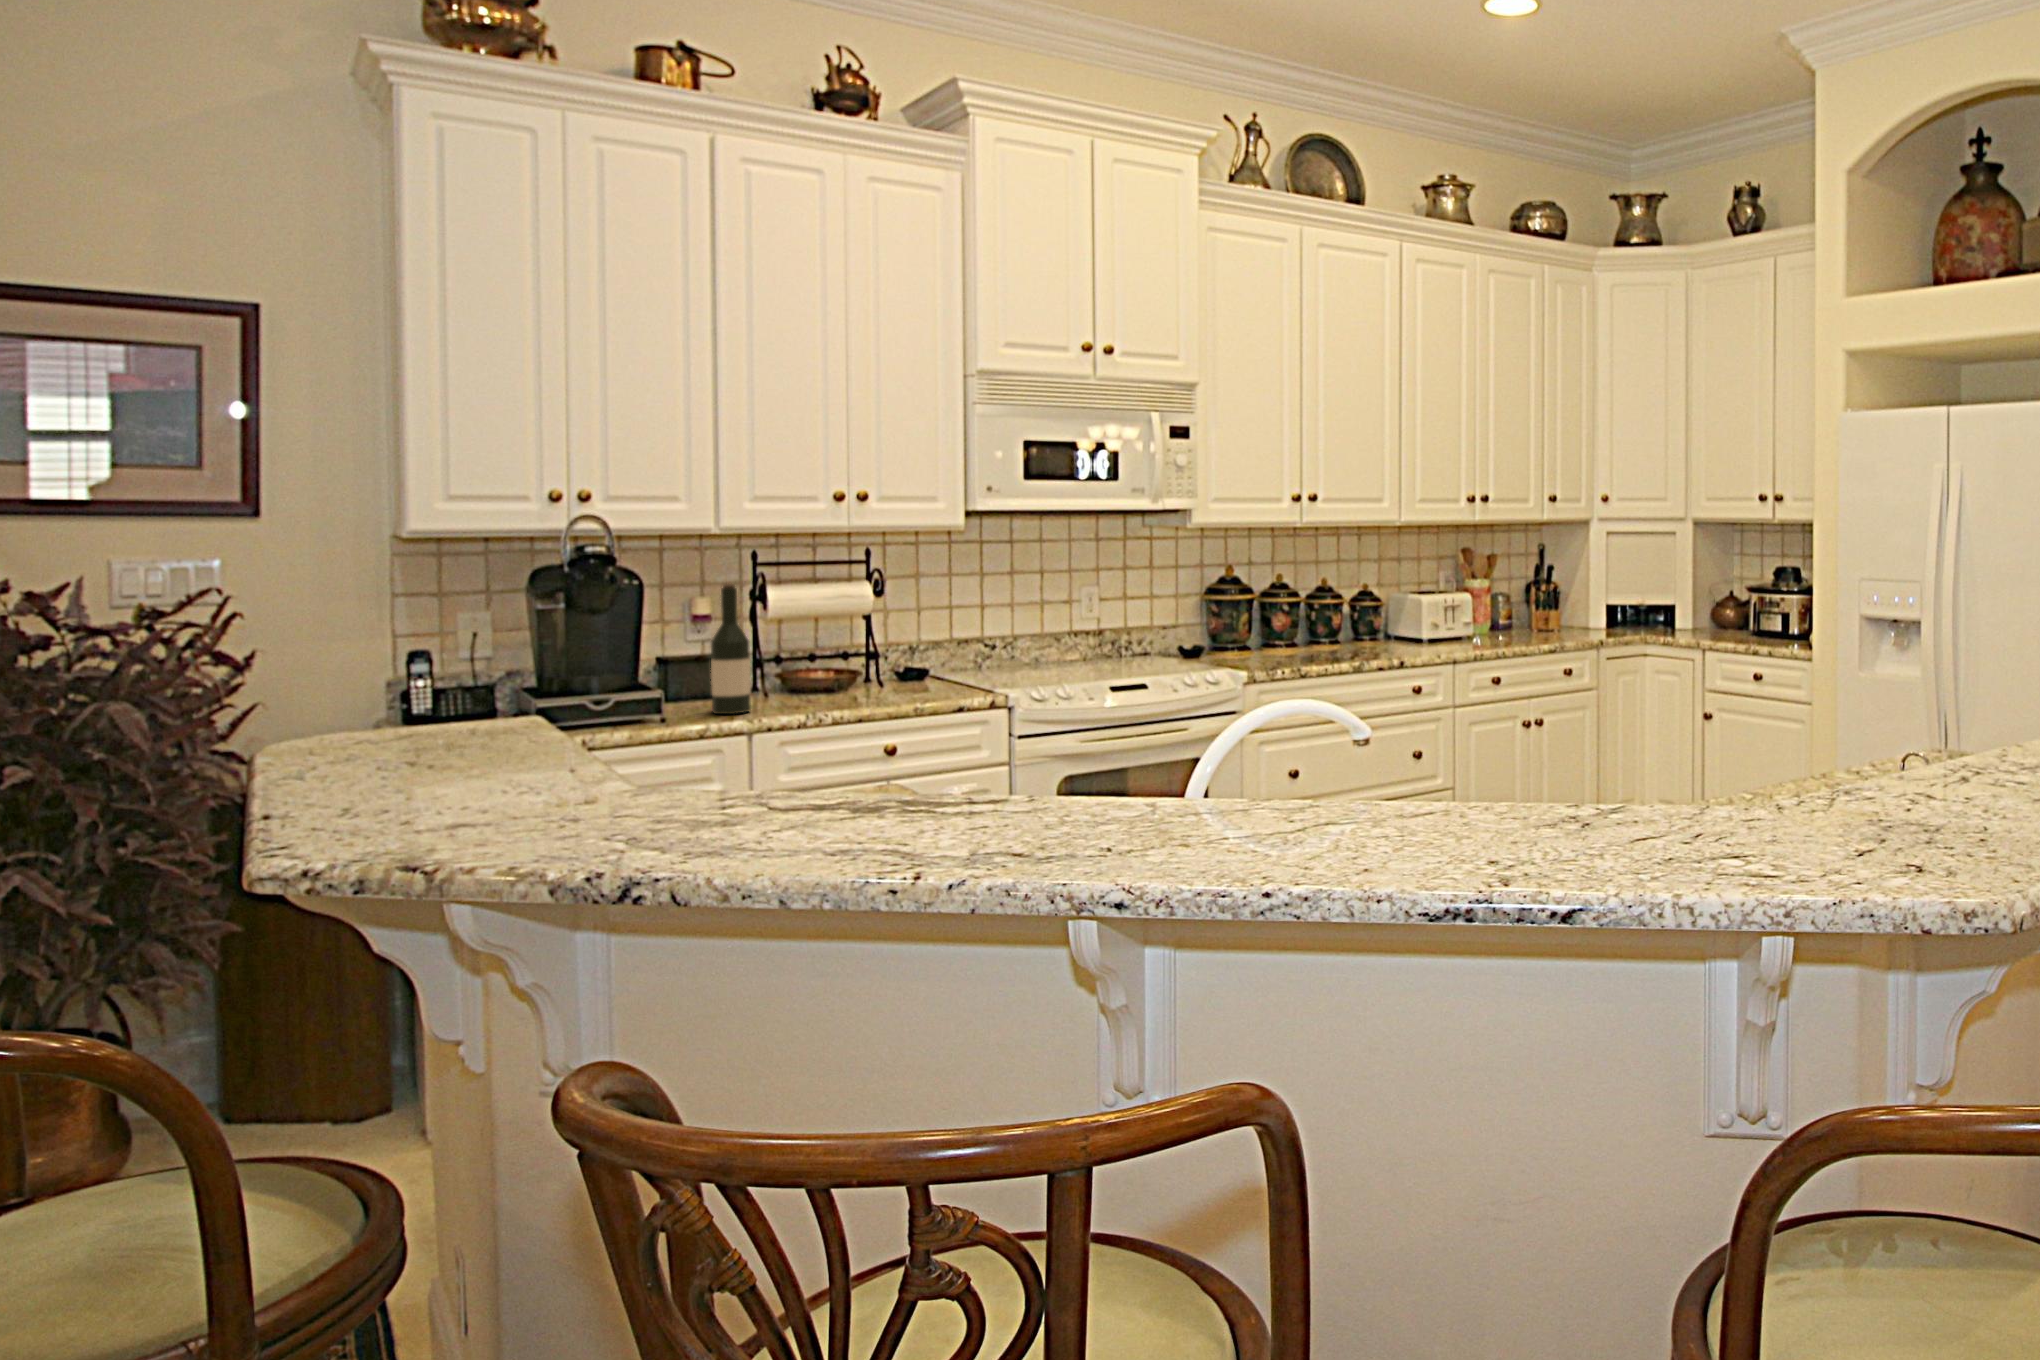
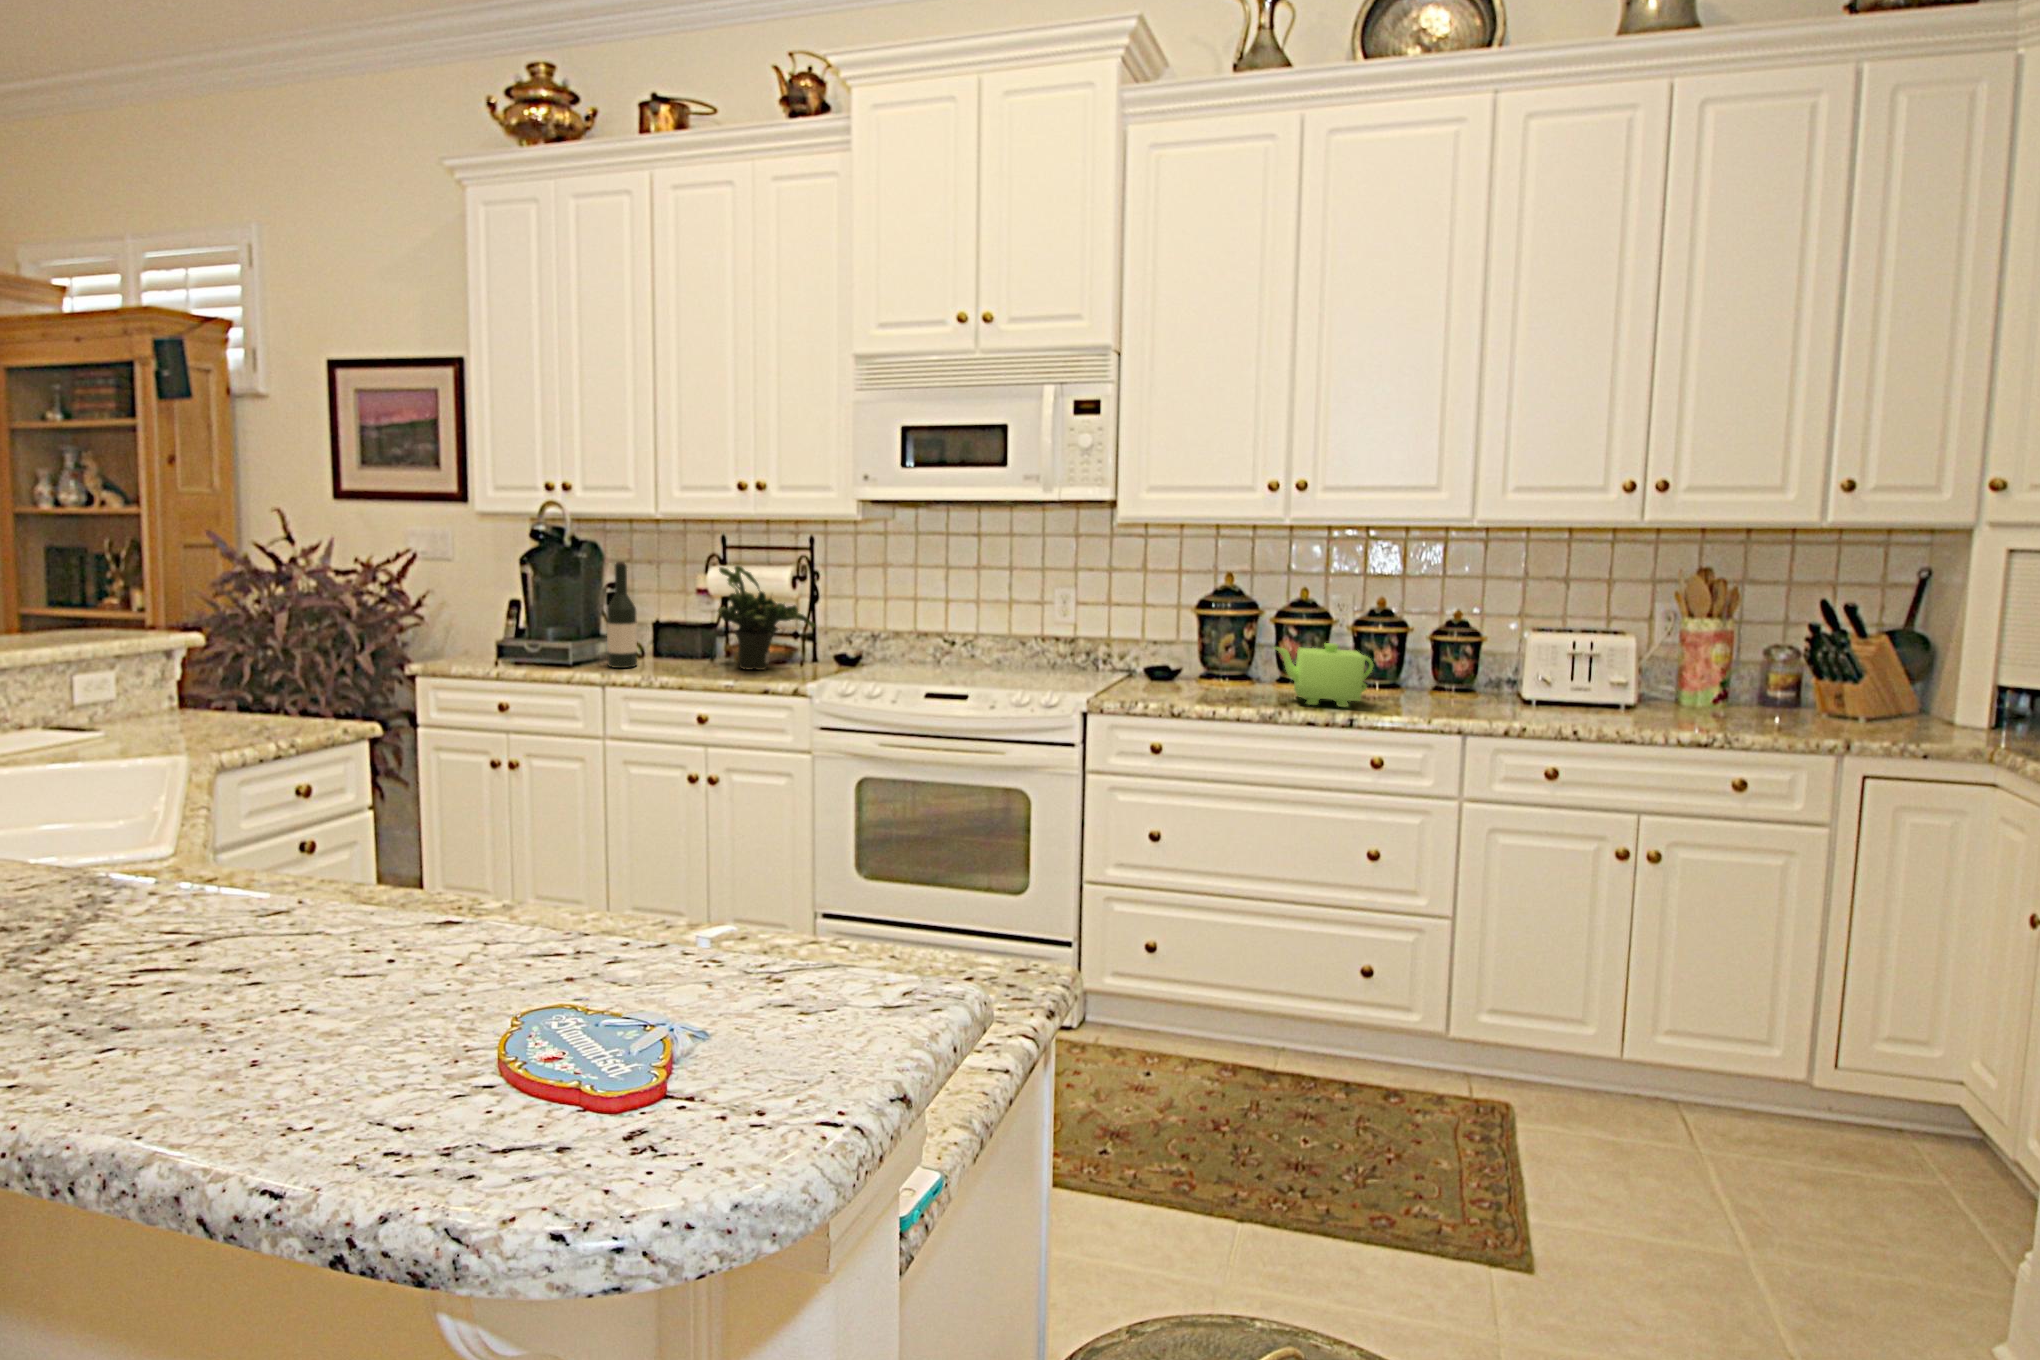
potted plant: none [818,579,951,696] -> present [718,566,816,670]
teapot: none [1306,608,1372,658] -> present [1275,643,1374,707]

